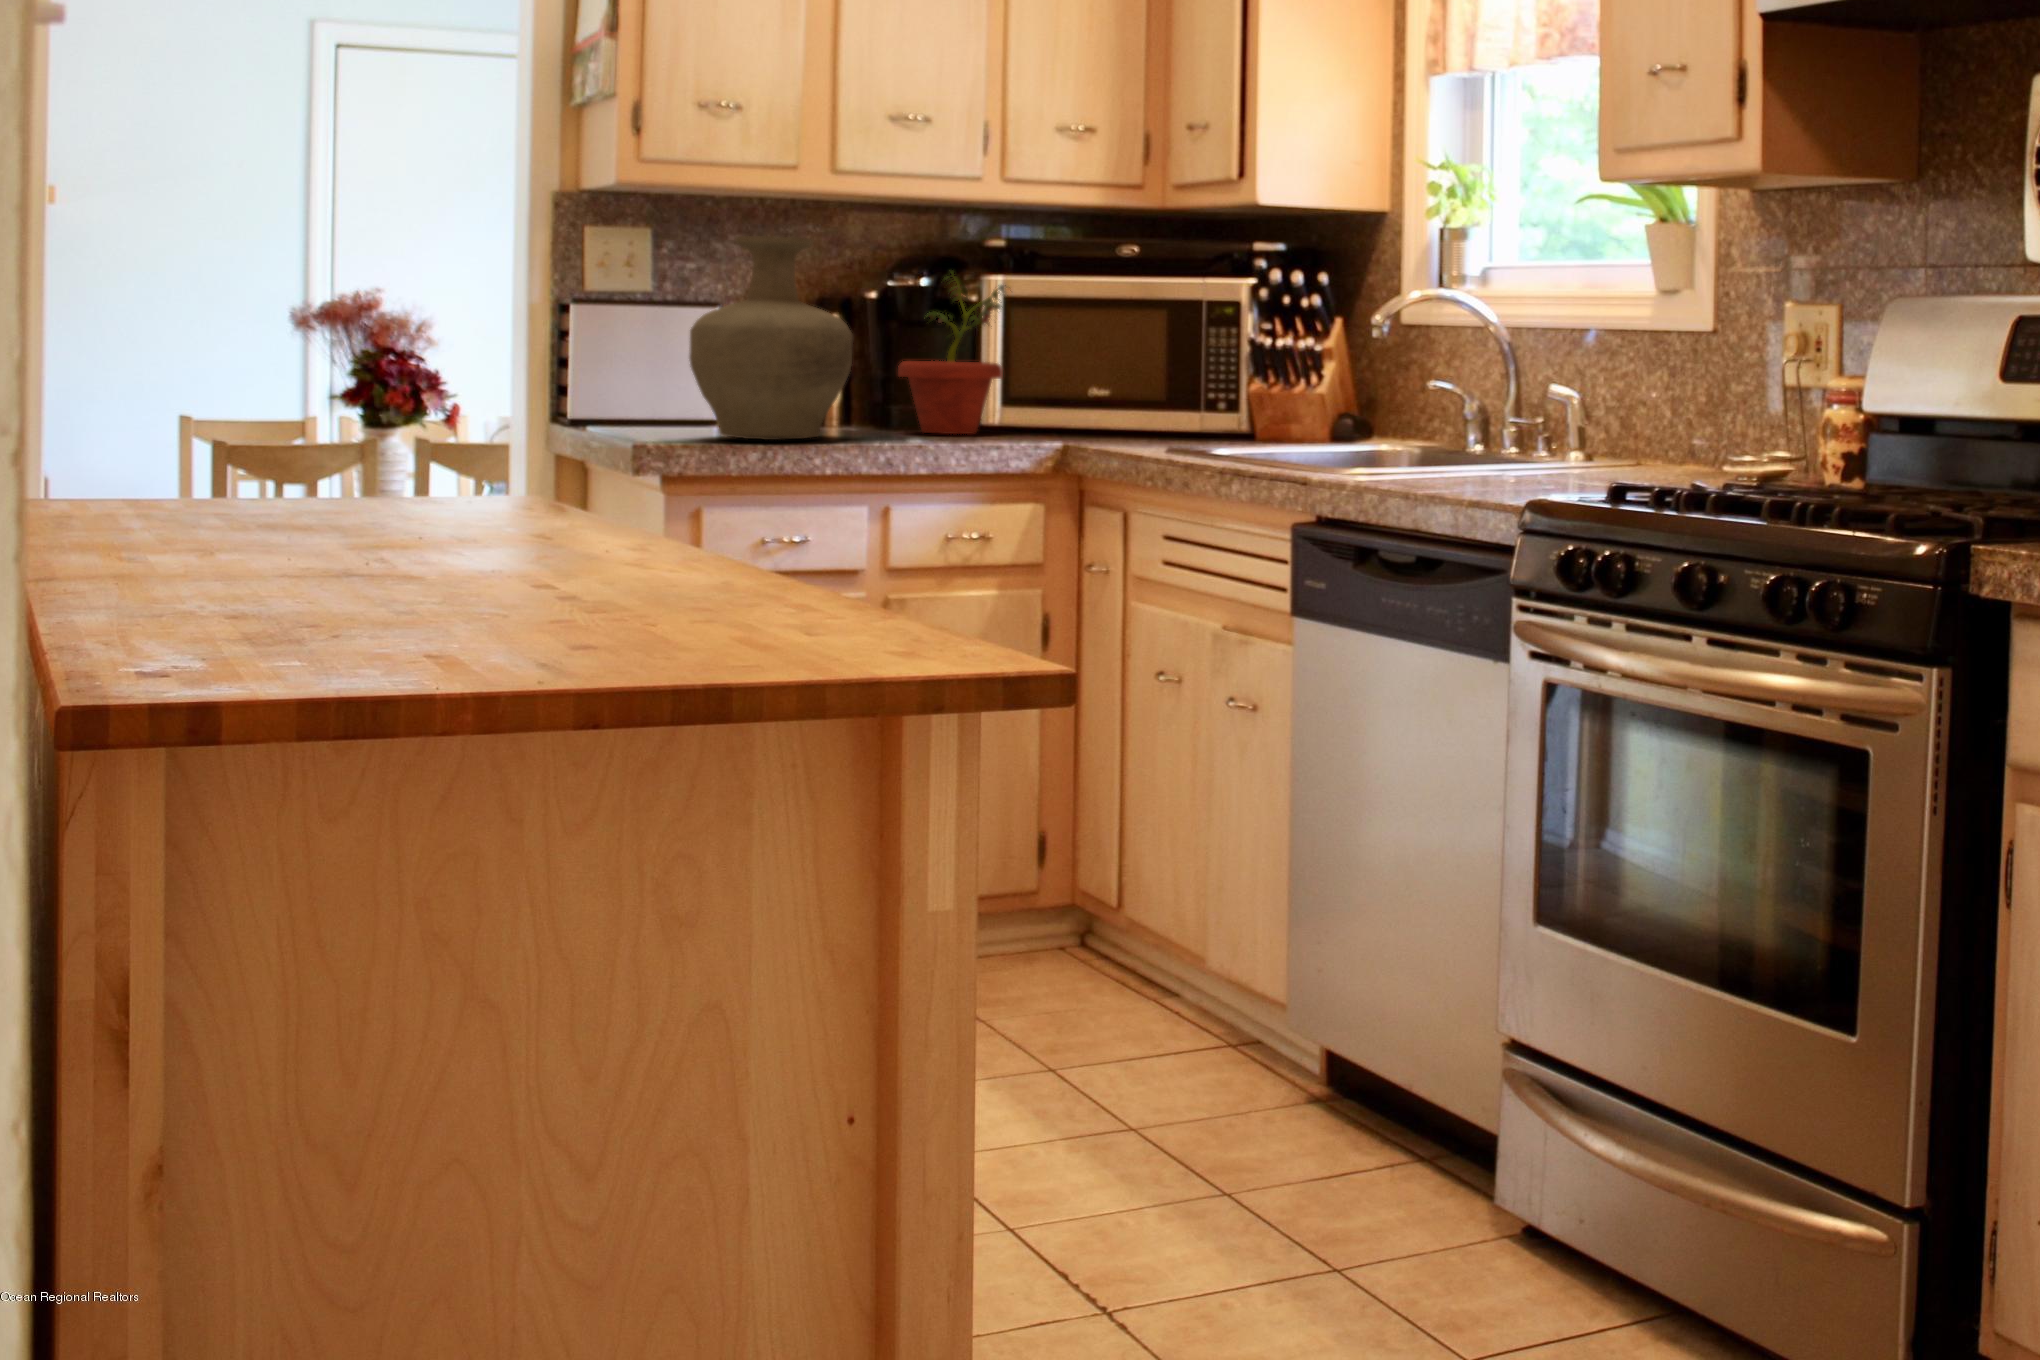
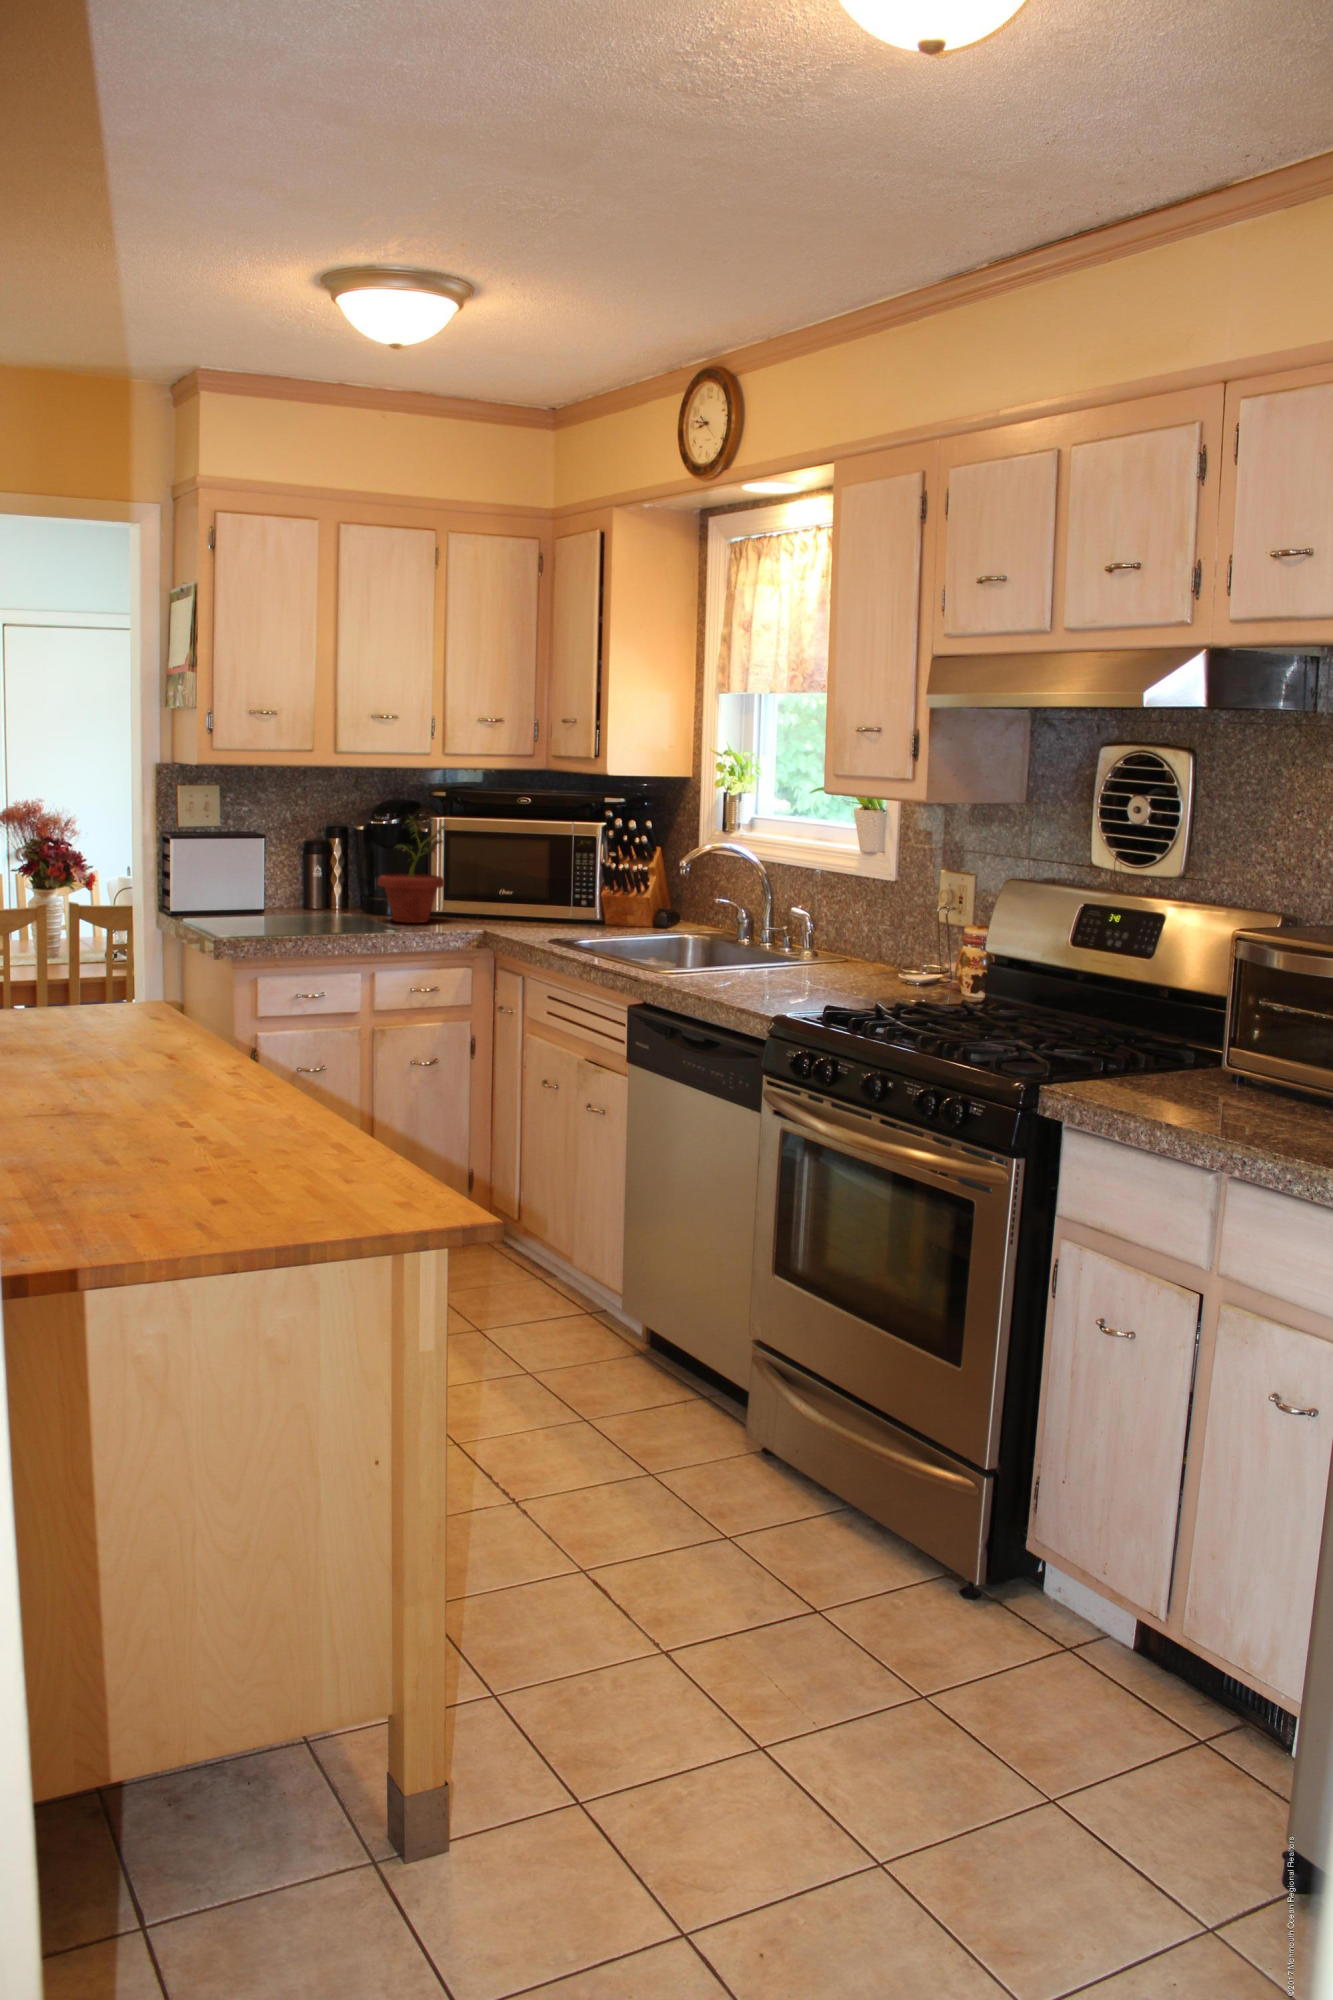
vase: present [689,236,853,440] -> none [246,801,349,931]

